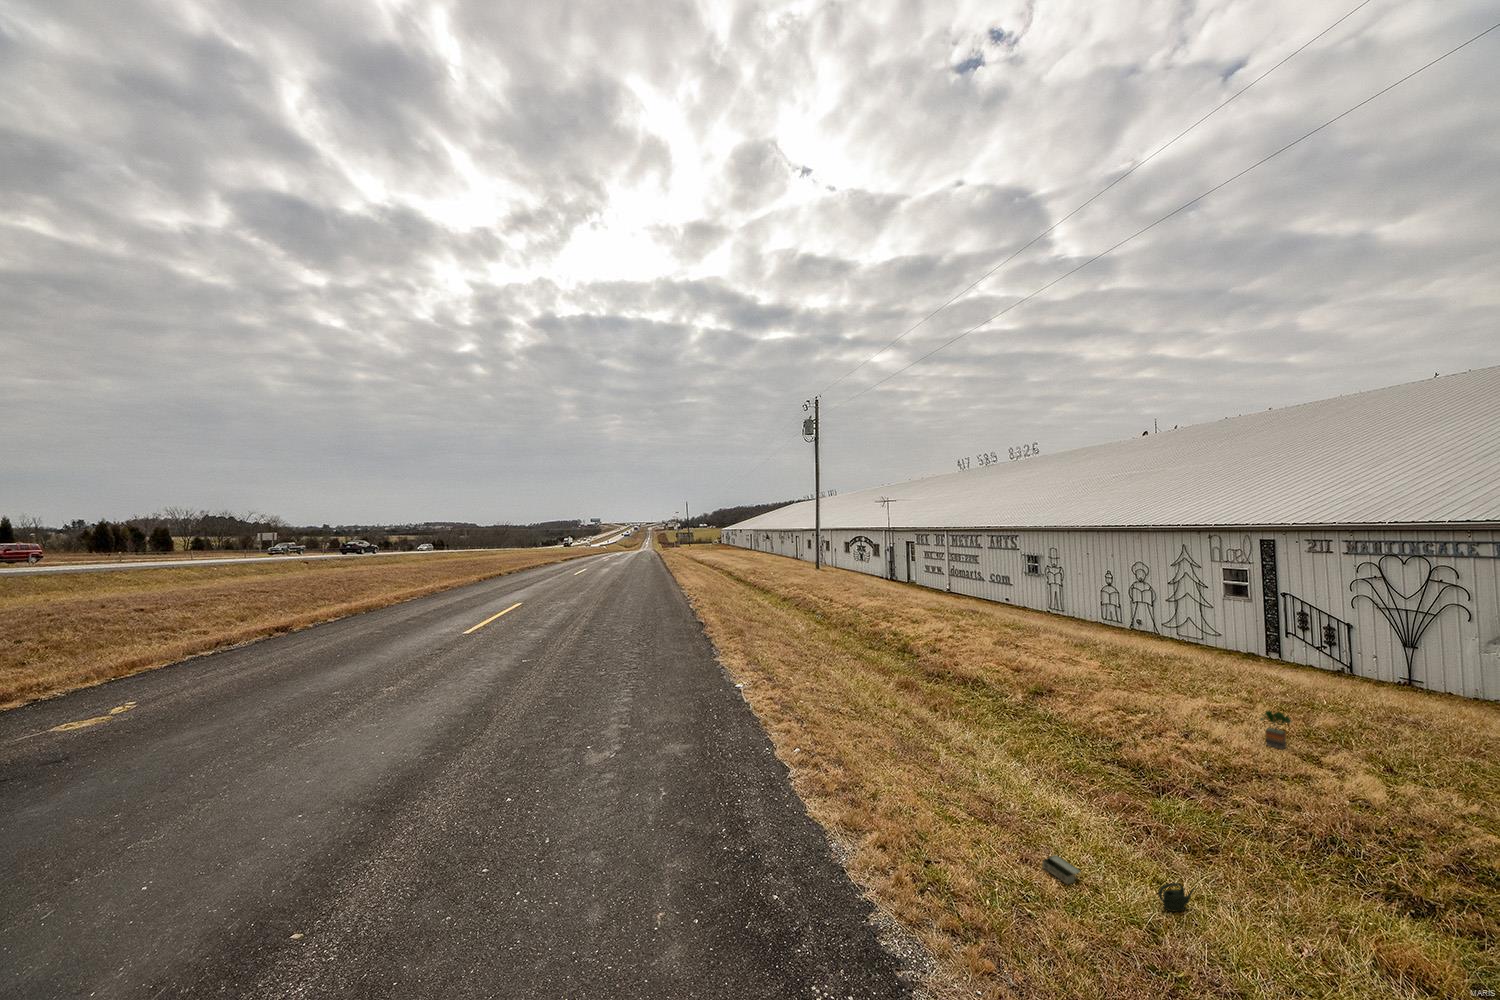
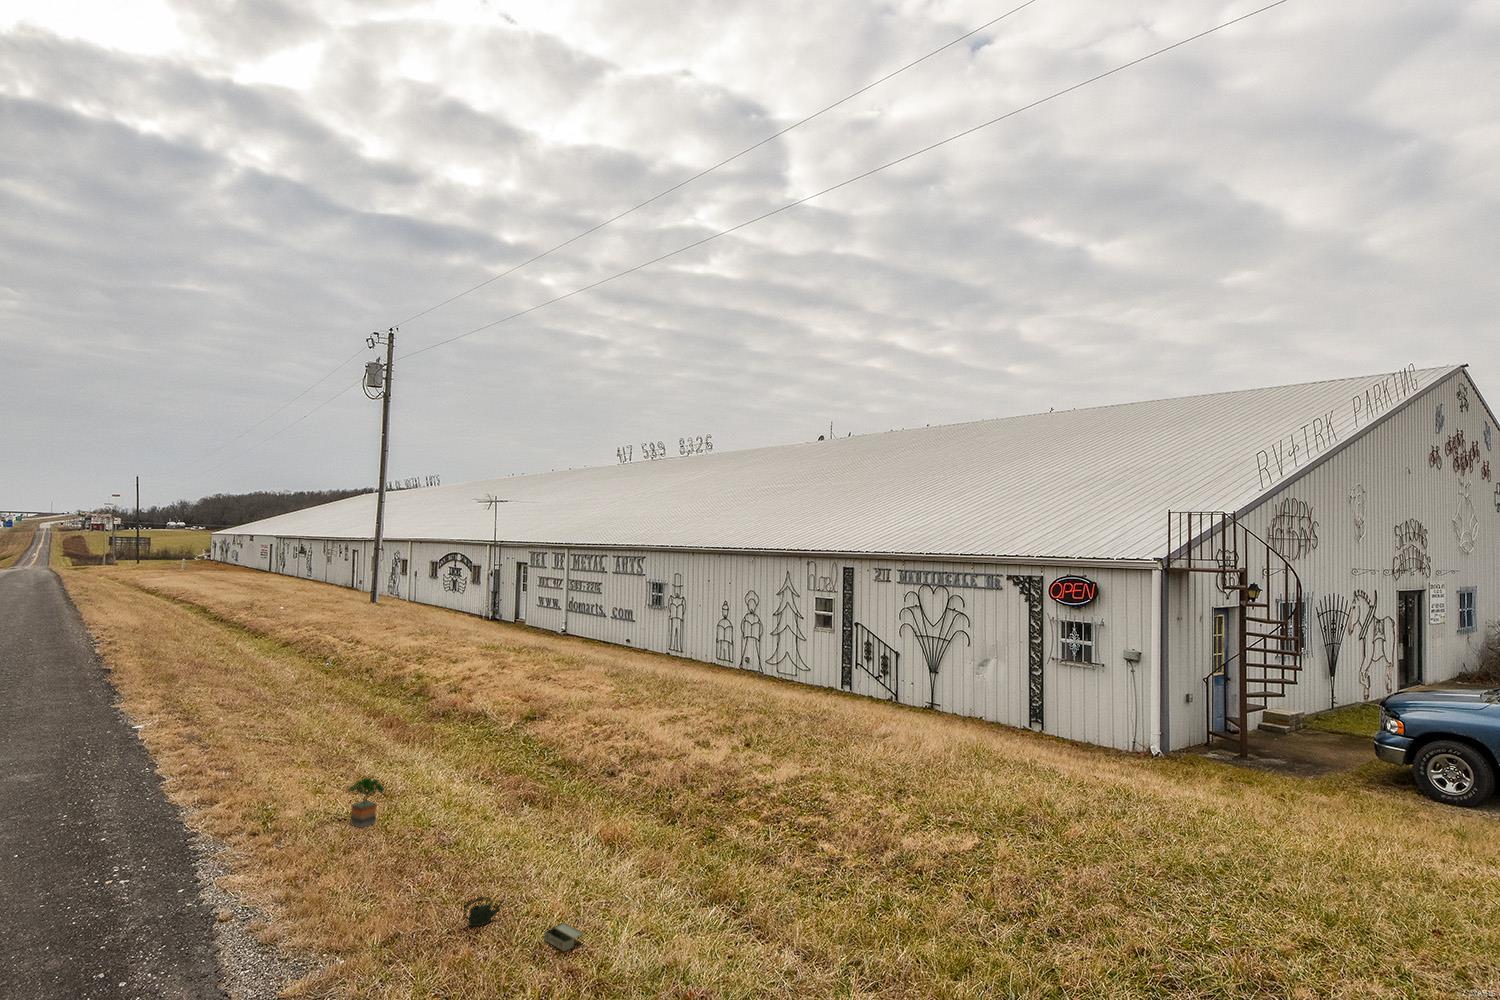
potted tree: present [1260,711,1292,749] -> present [349,778,385,828]
toolbox: present [1042,855,1081,884] -> present [544,923,583,951]

